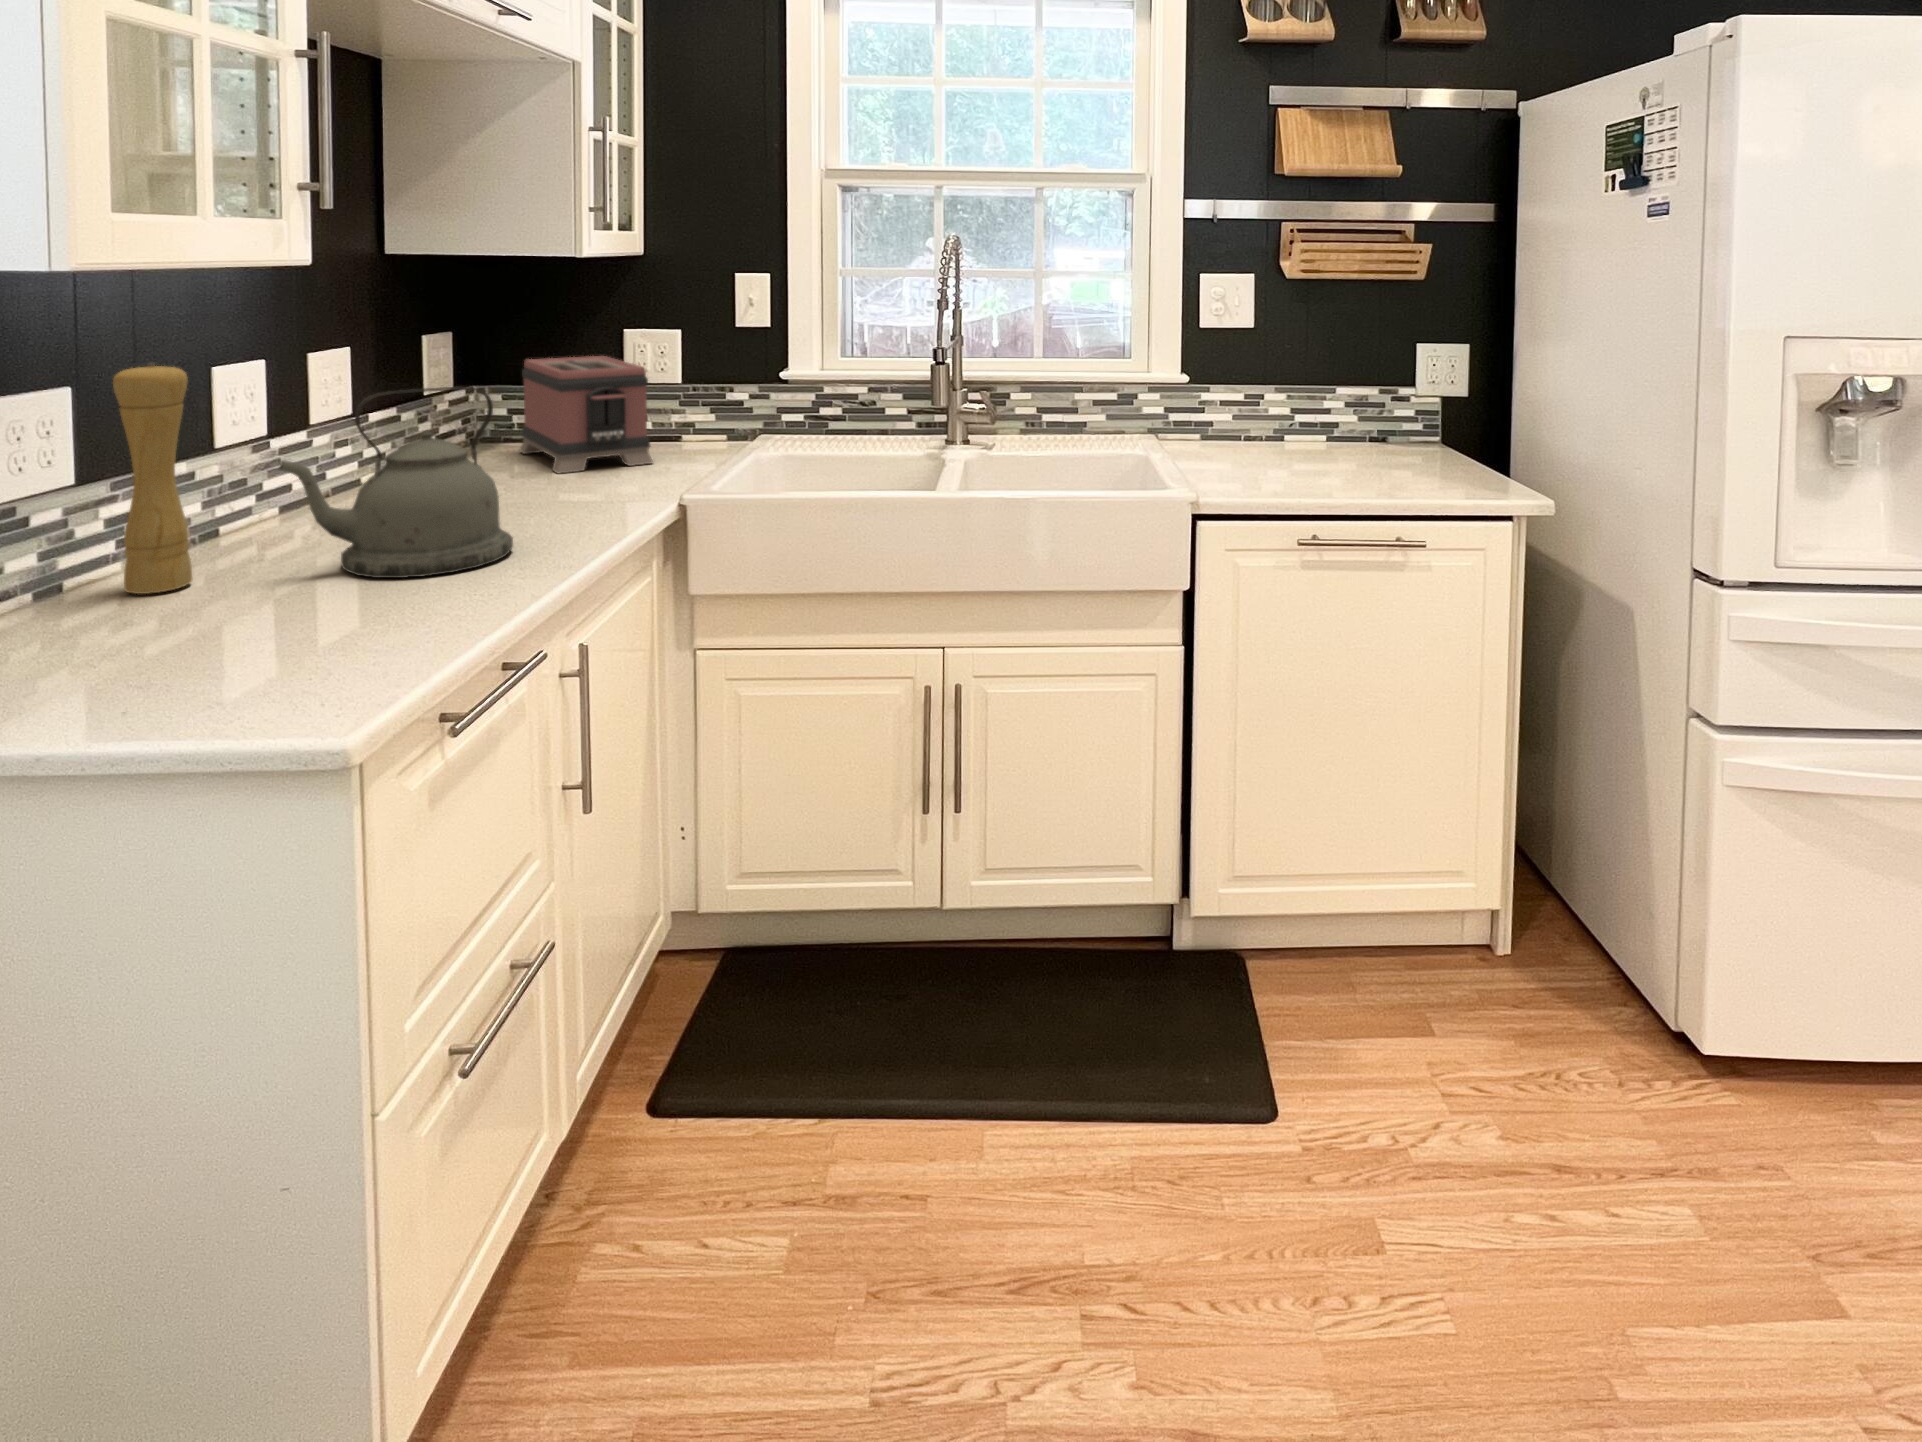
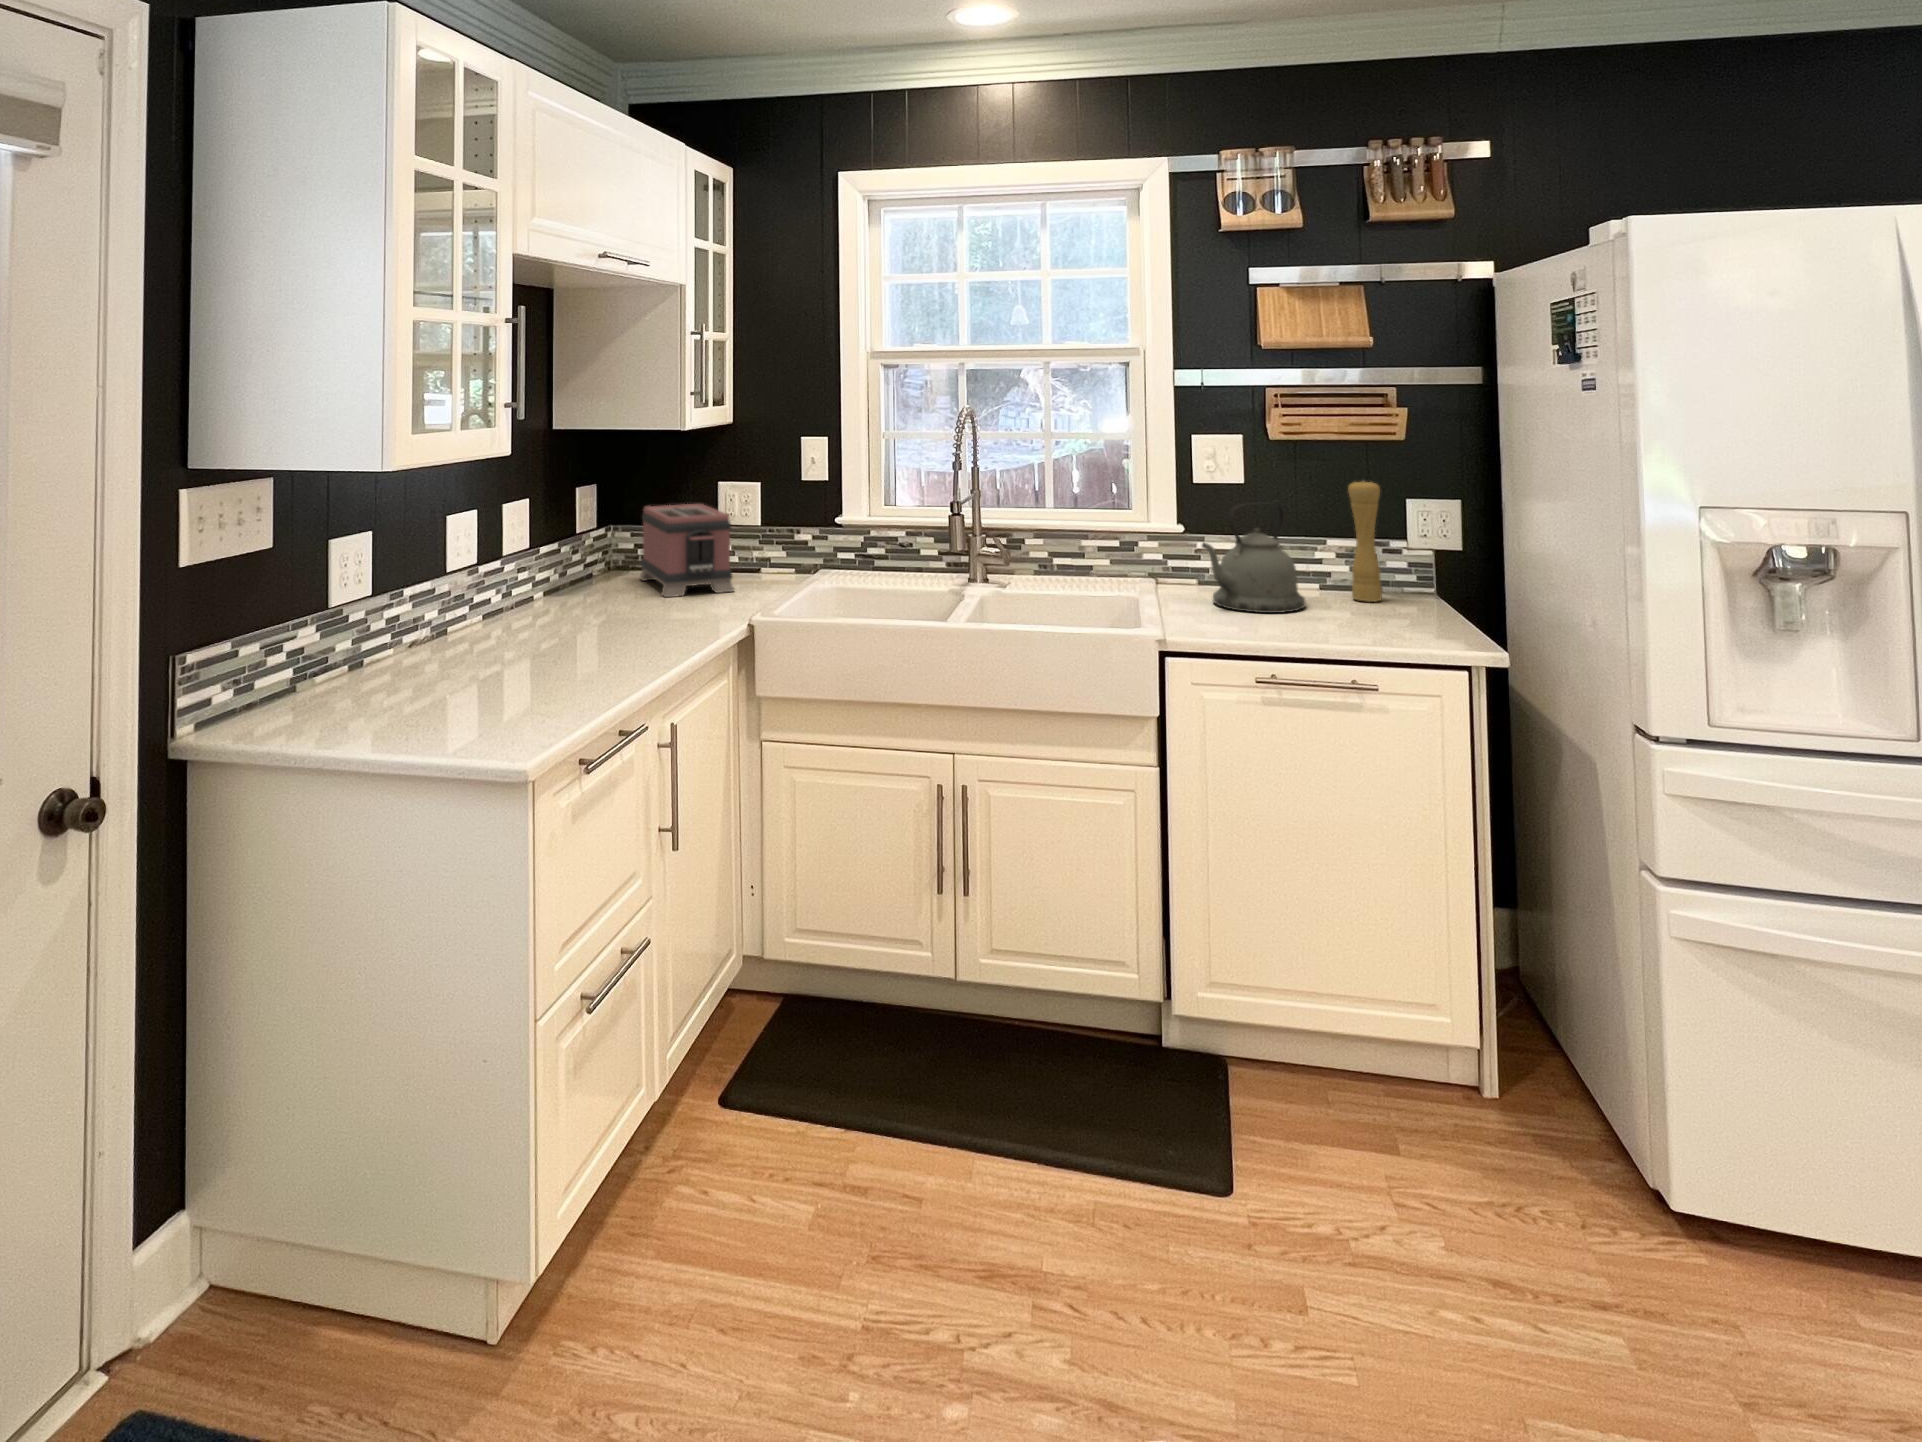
pepper mill: present [113,363,192,594] -> present [1348,480,1382,602]
kettle: present [279,387,513,578] -> present [1202,502,1306,613]

